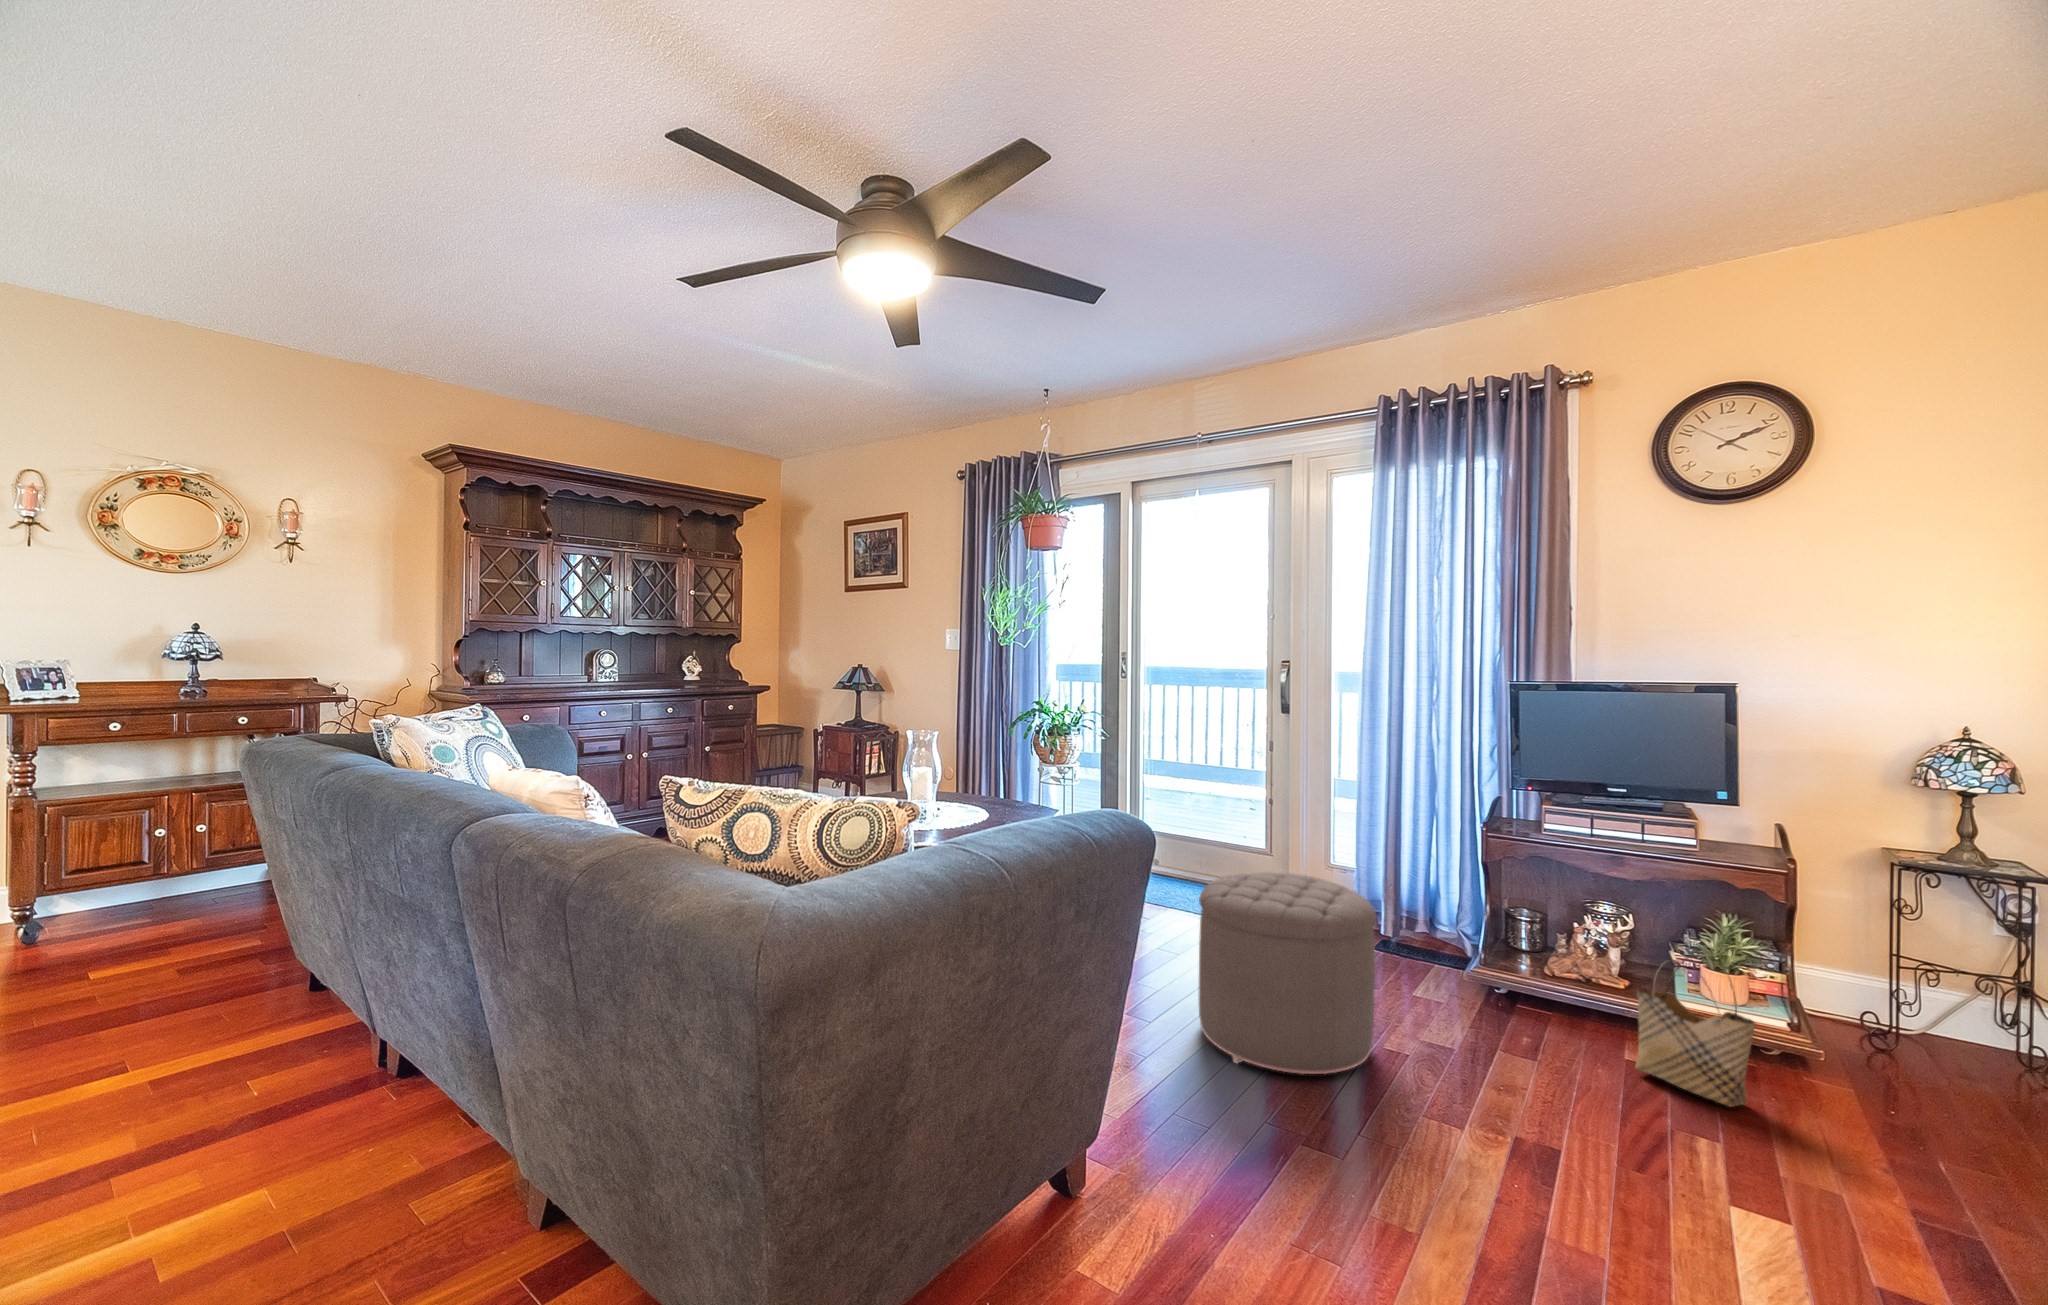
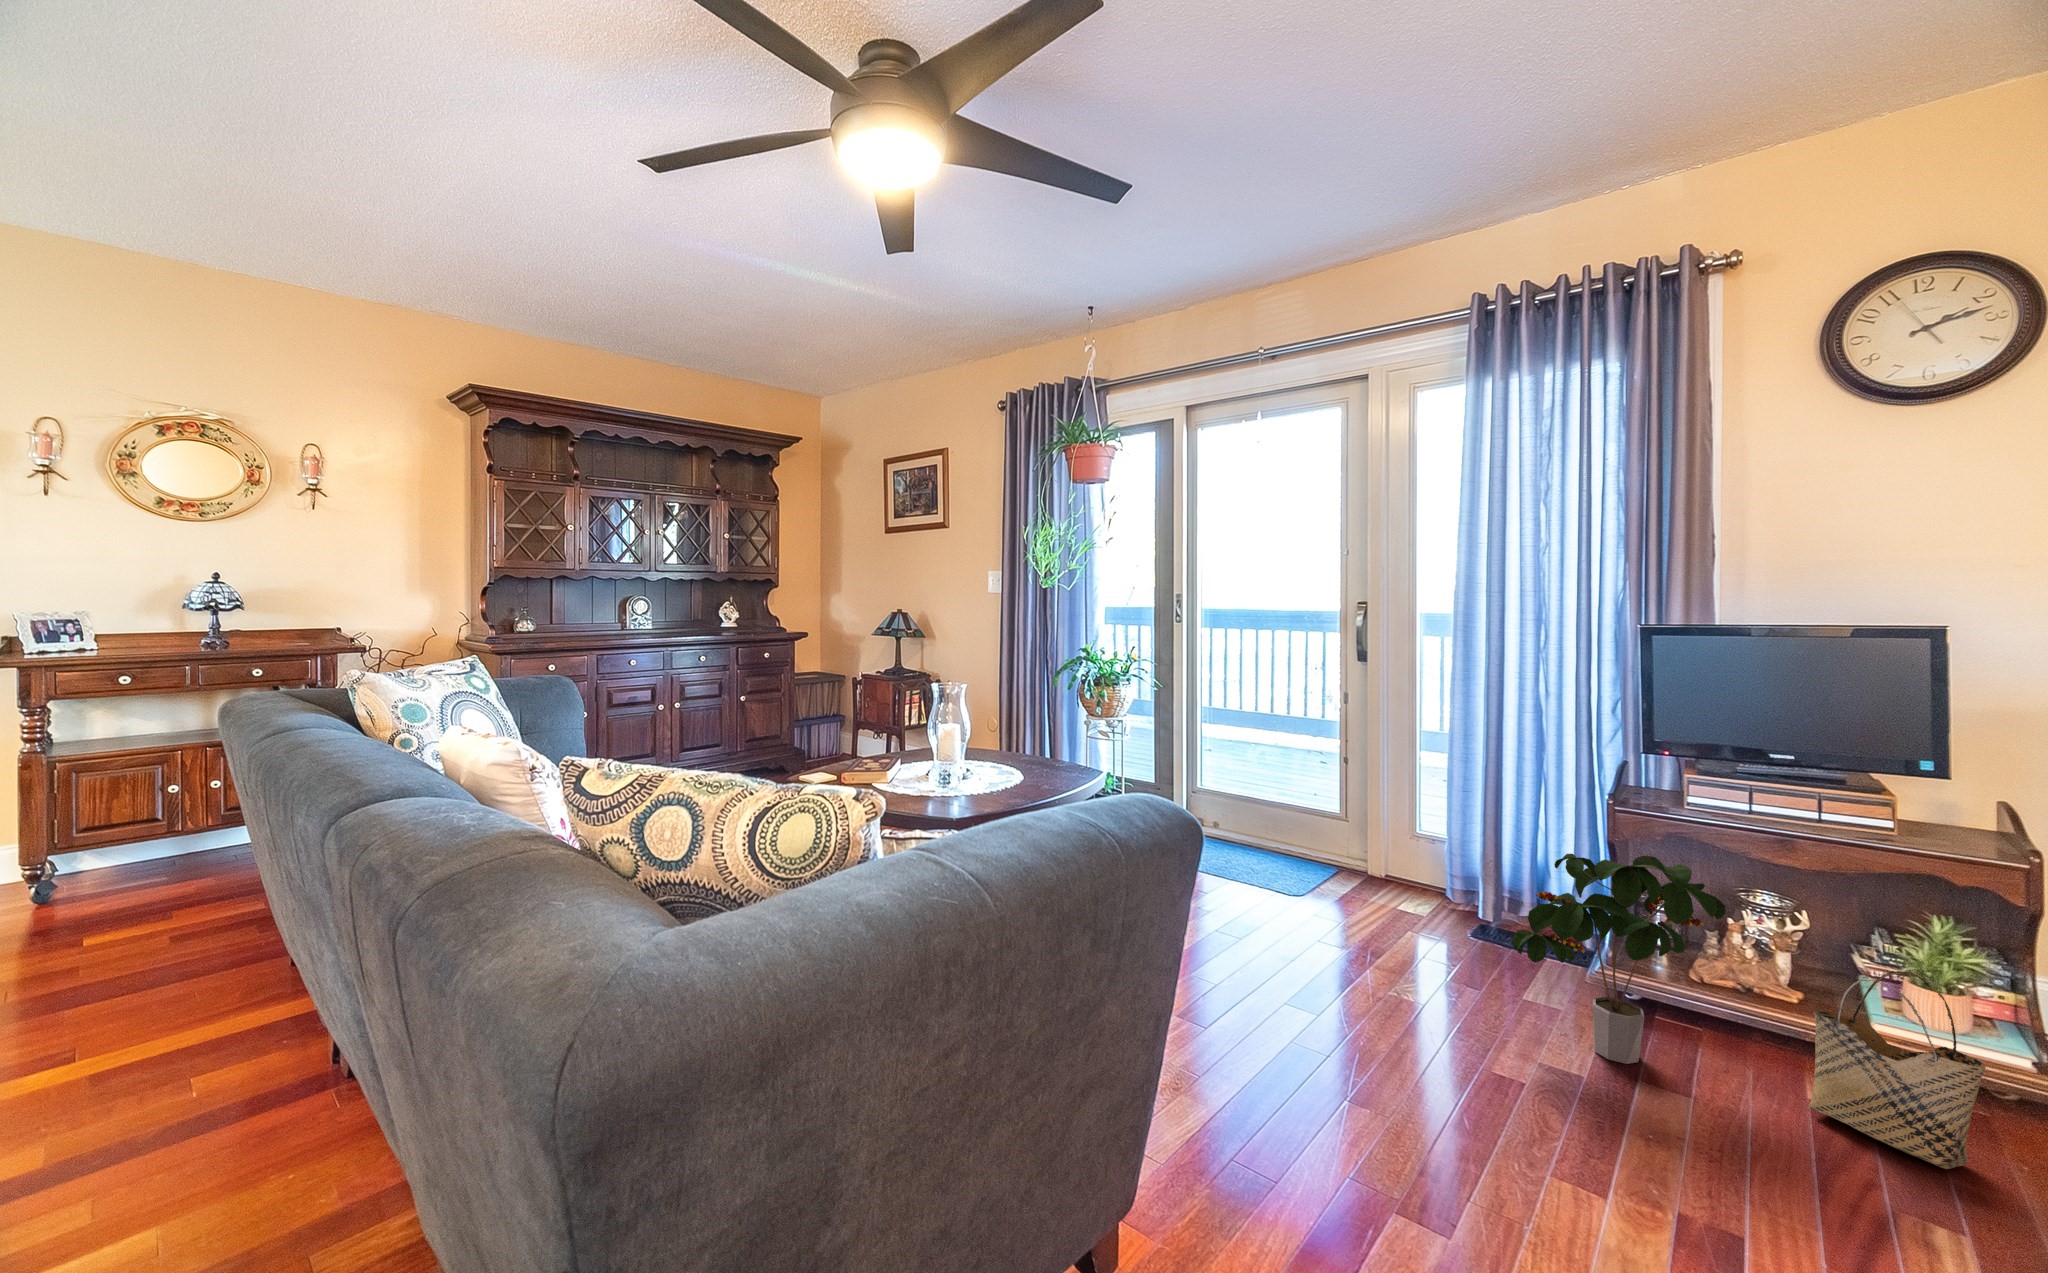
potted plant: none [1406,869,1571,1043] -> present [1512,854,1726,1064]
ottoman: present [1199,872,1377,1074] -> none [1258,853,1476,1100]

